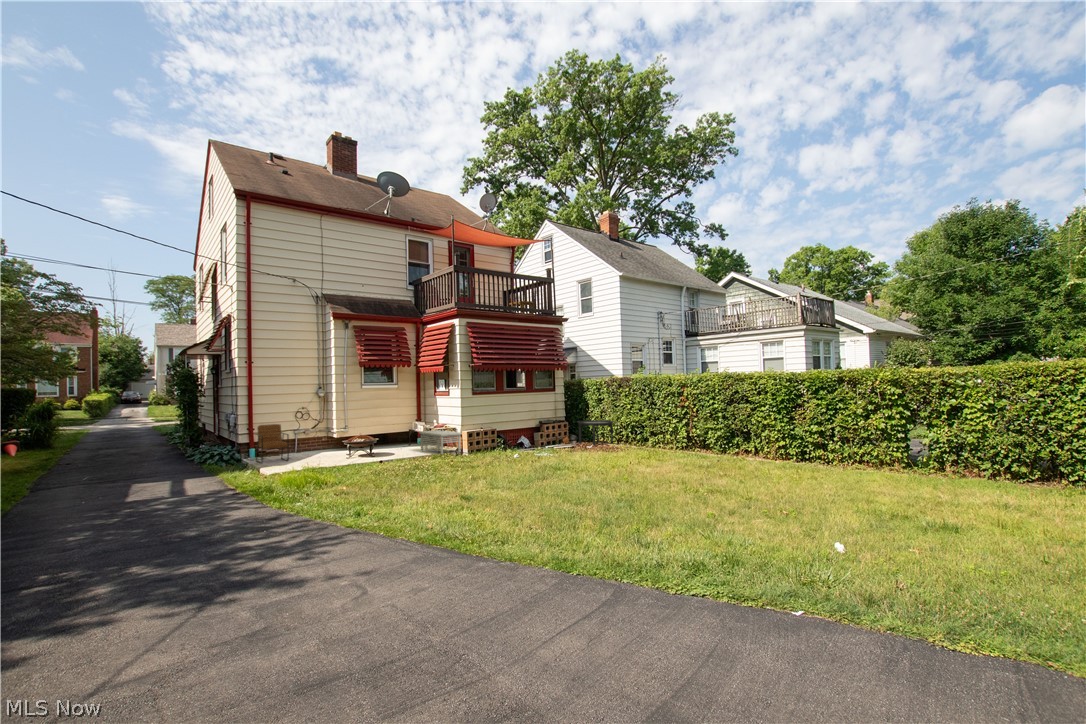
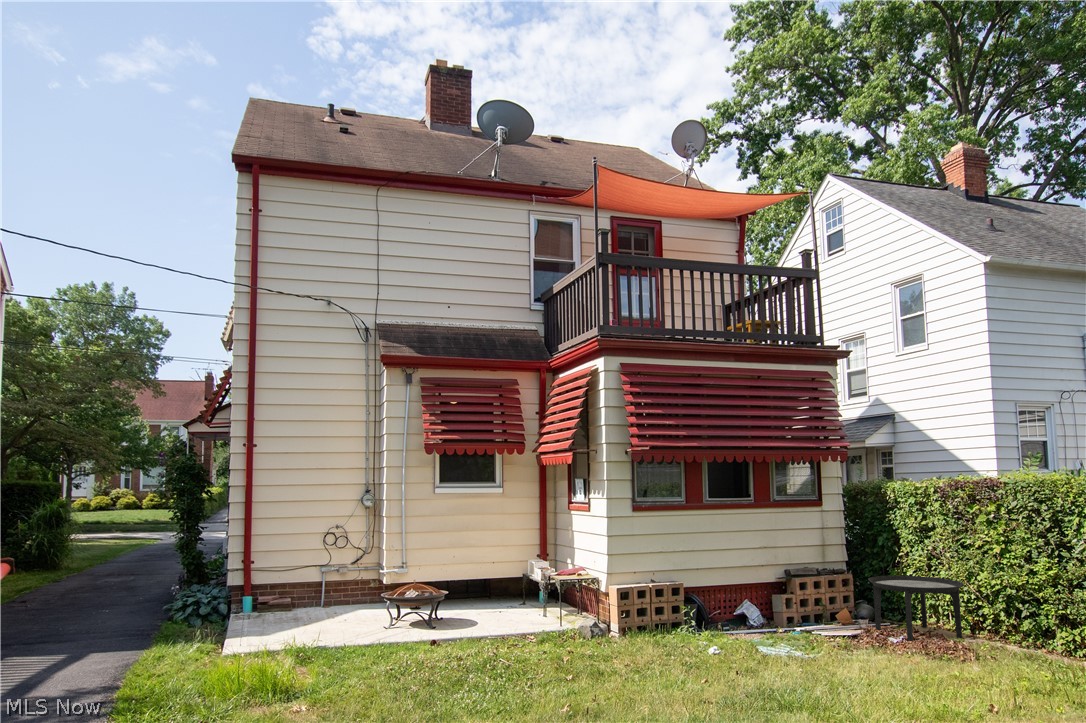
chair: present [256,424,289,464] -> none [248,553,297,626]
storage bench: present [420,430,461,454] -> none [531,578,603,634]

